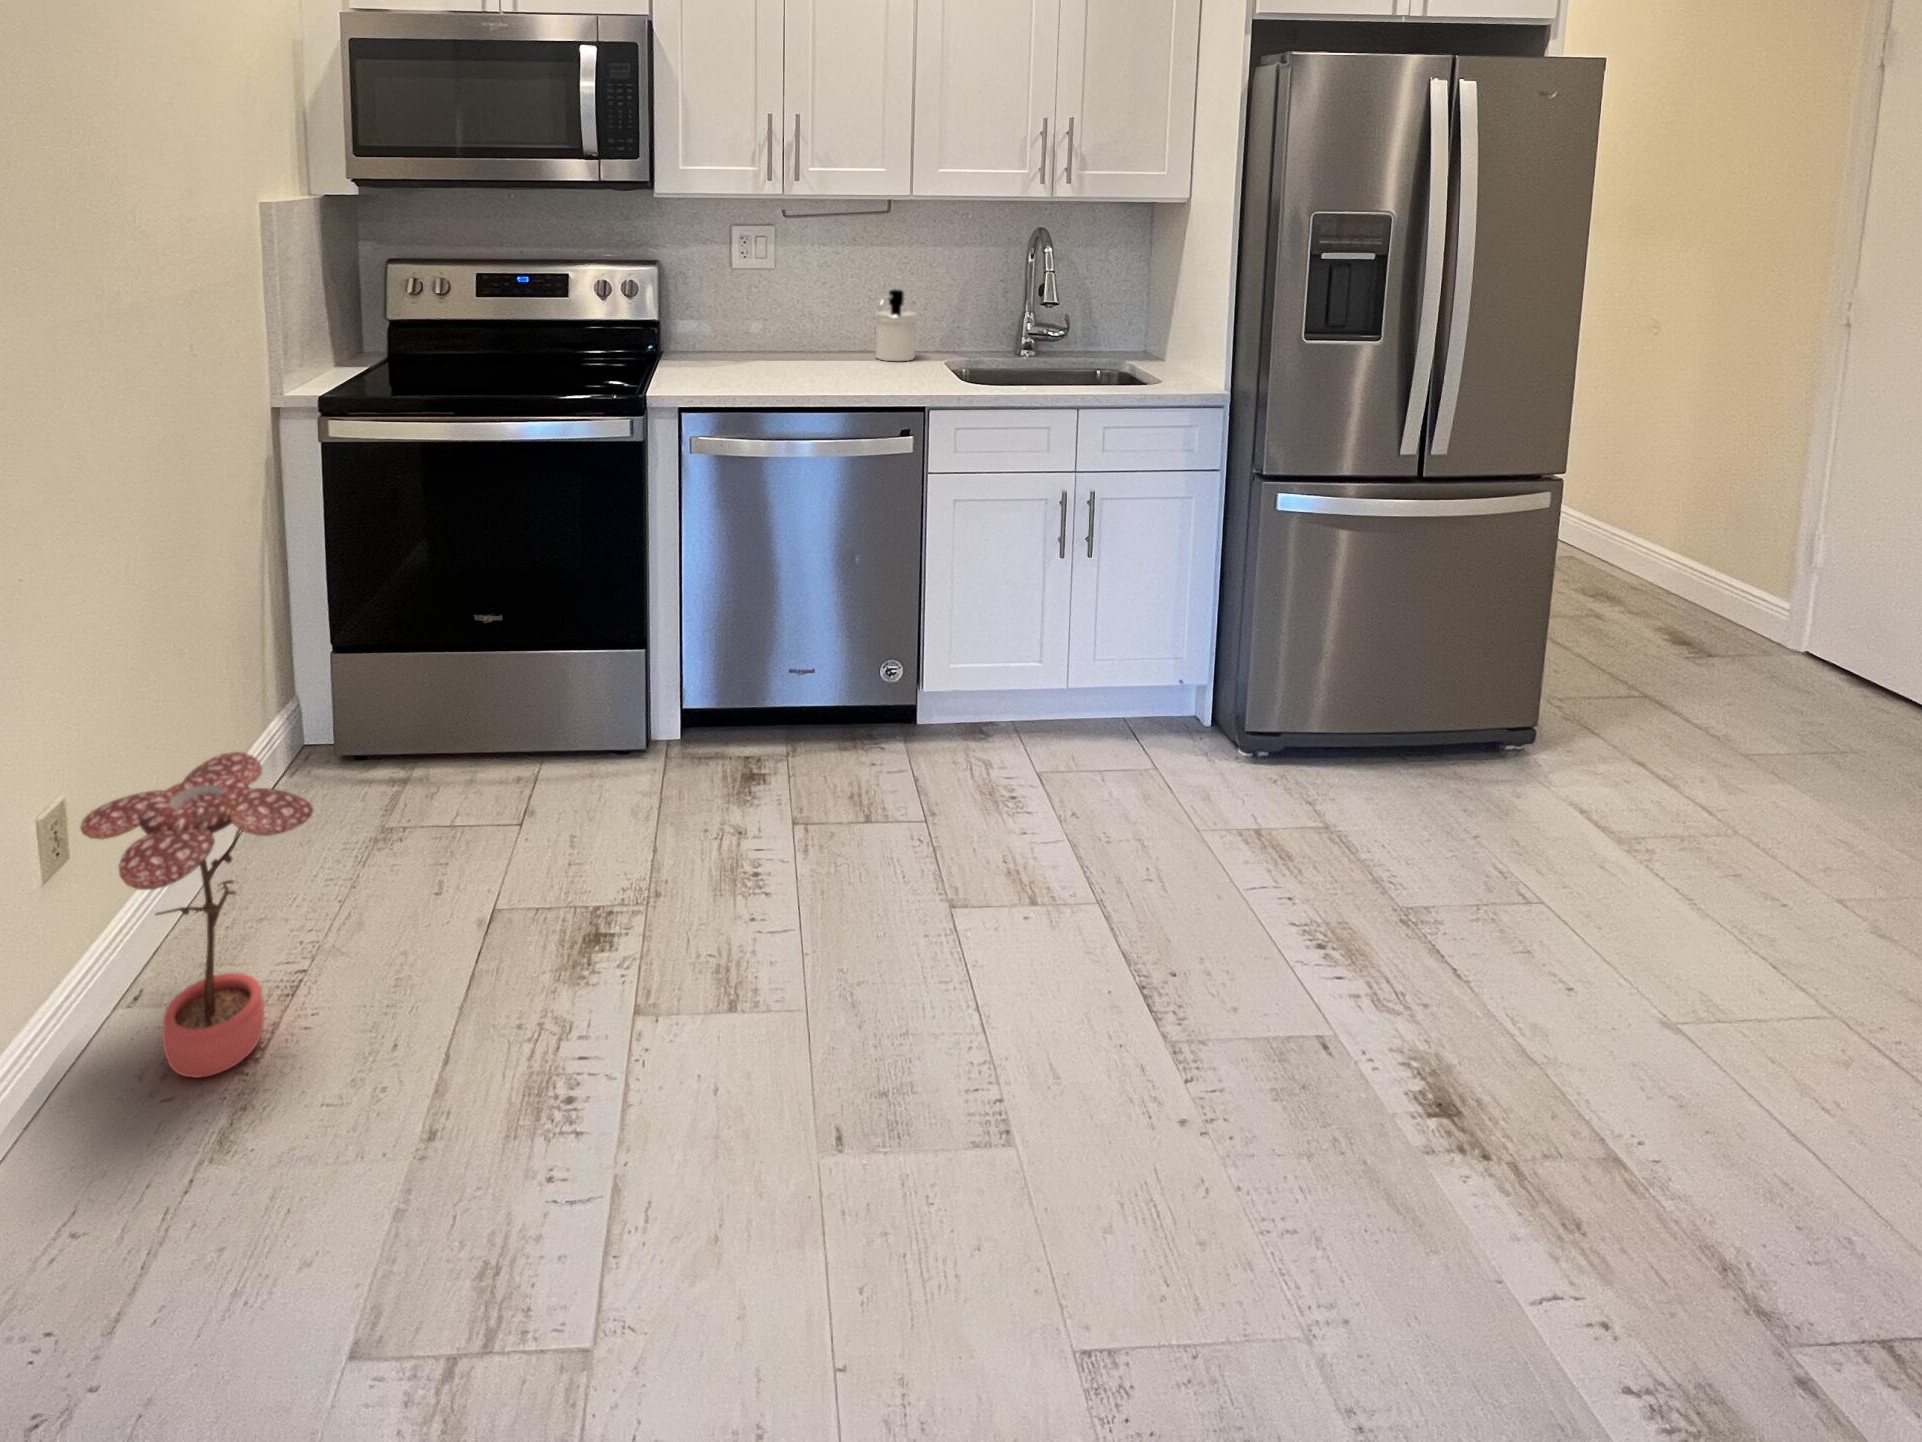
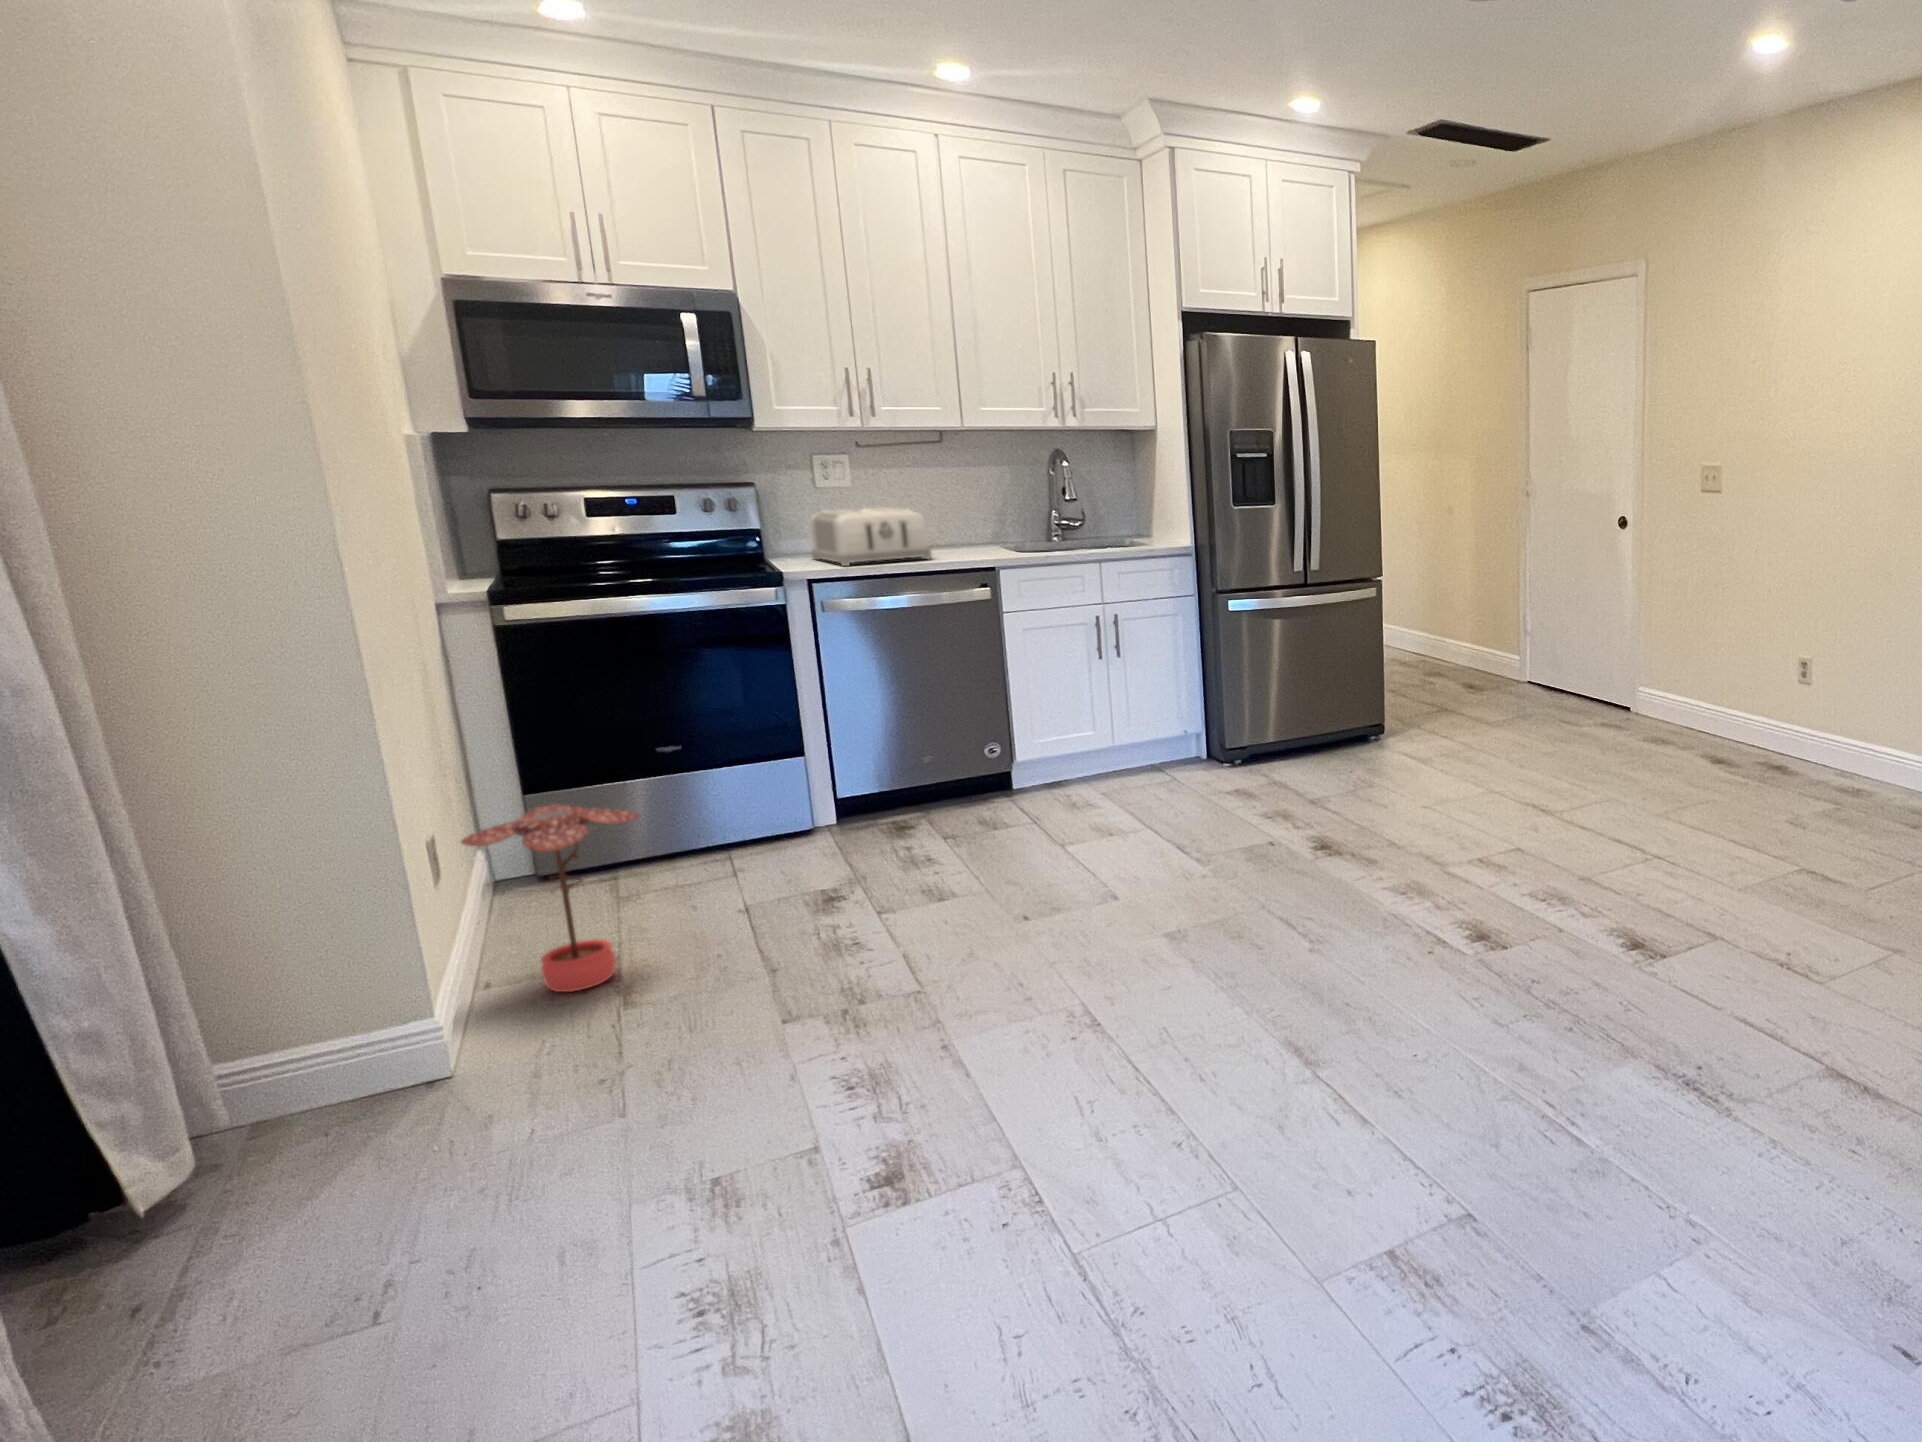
soap dispenser: present [875,290,917,361] -> none [940,498,975,549]
toaster: none [709,302,846,387] -> present [811,507,932,566]

